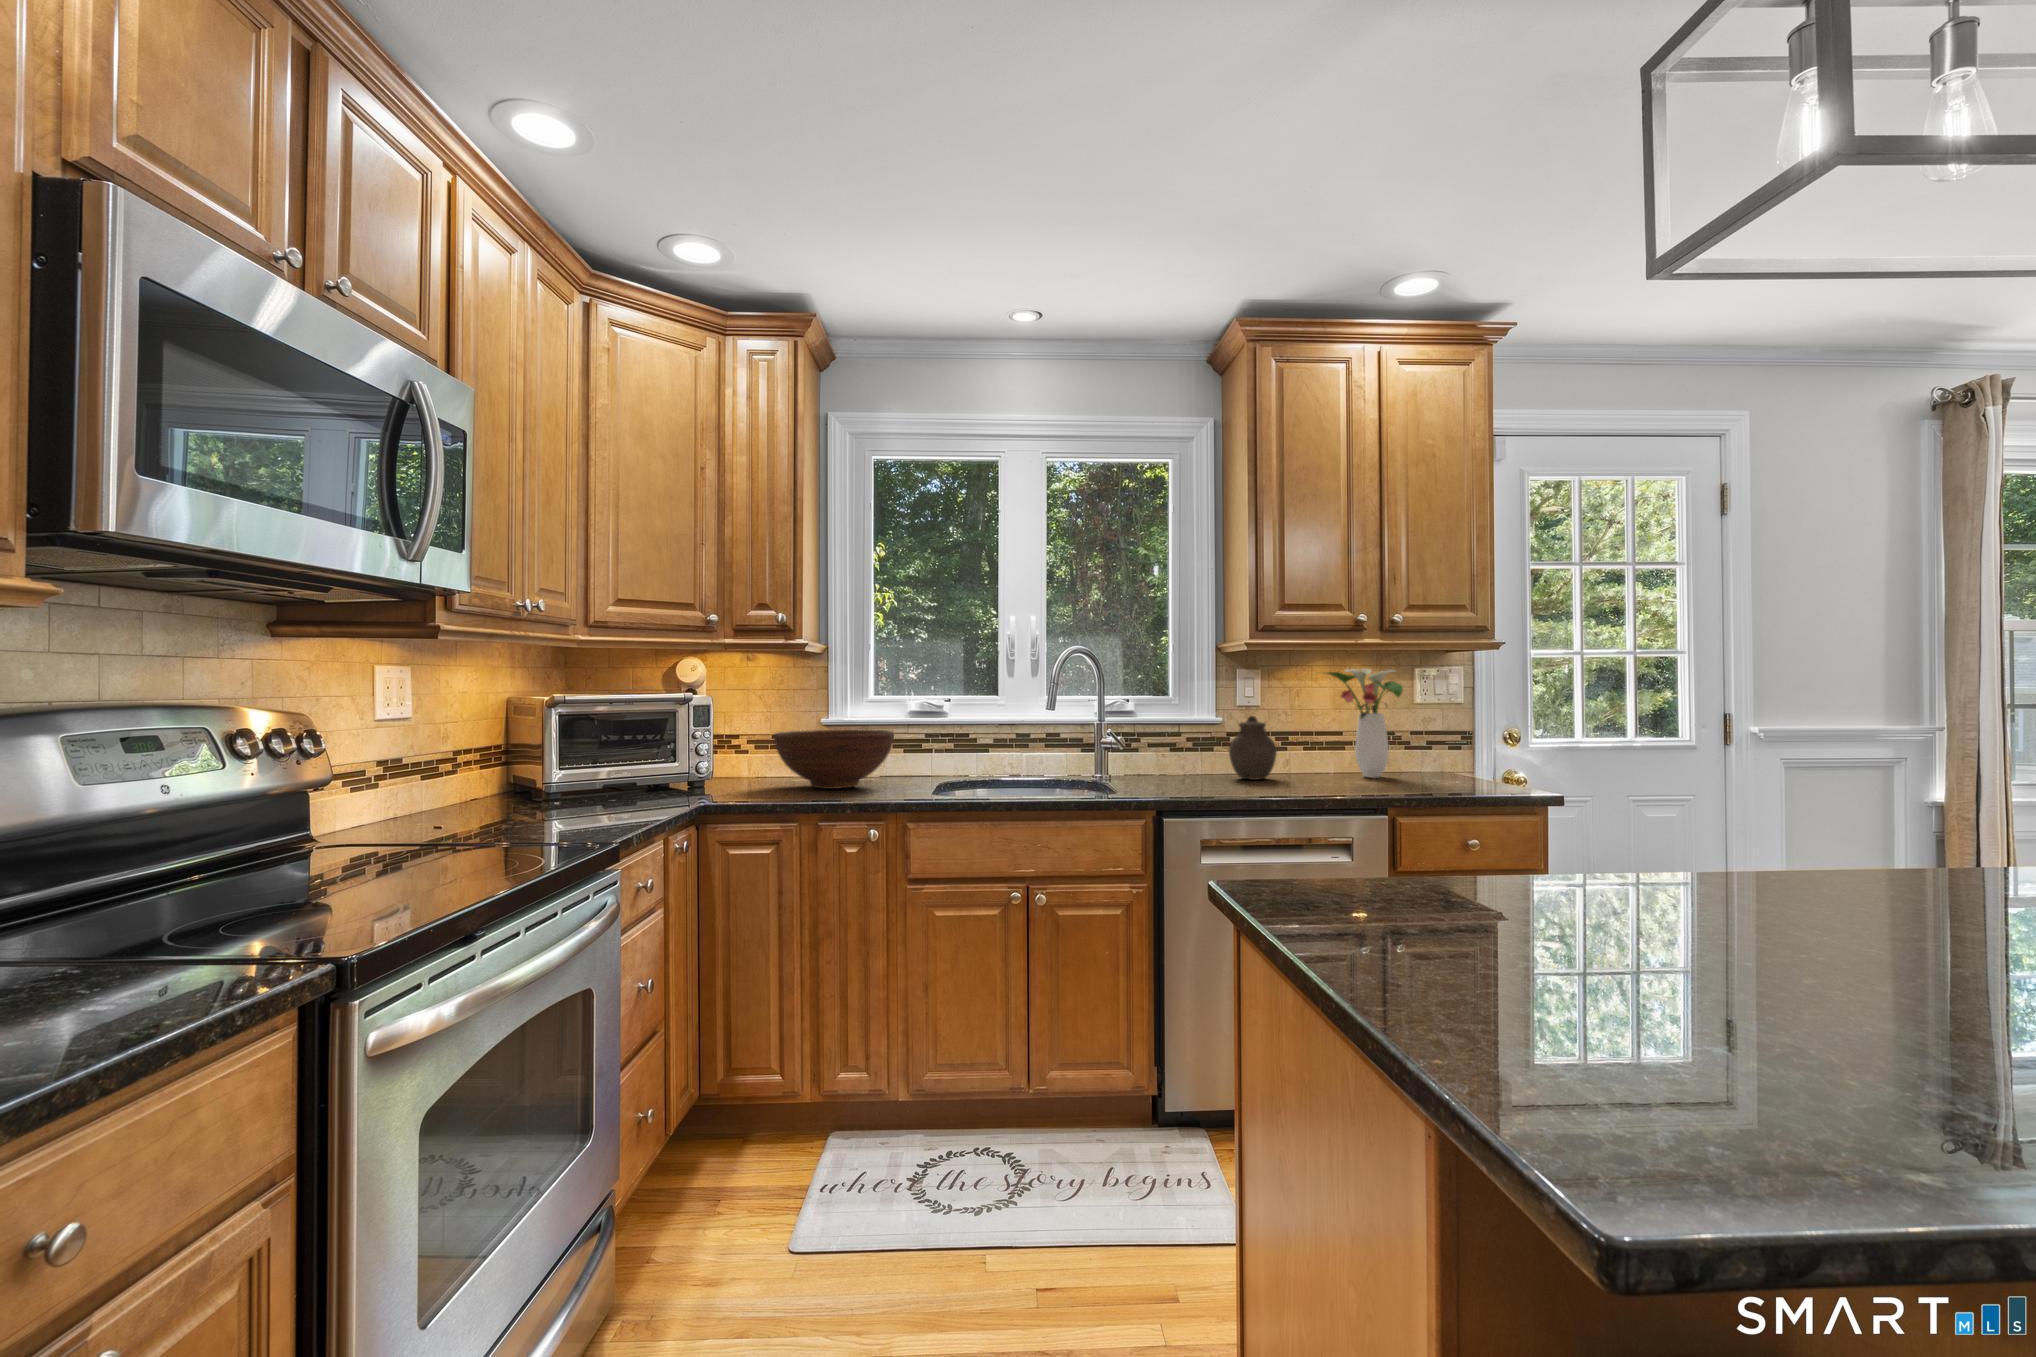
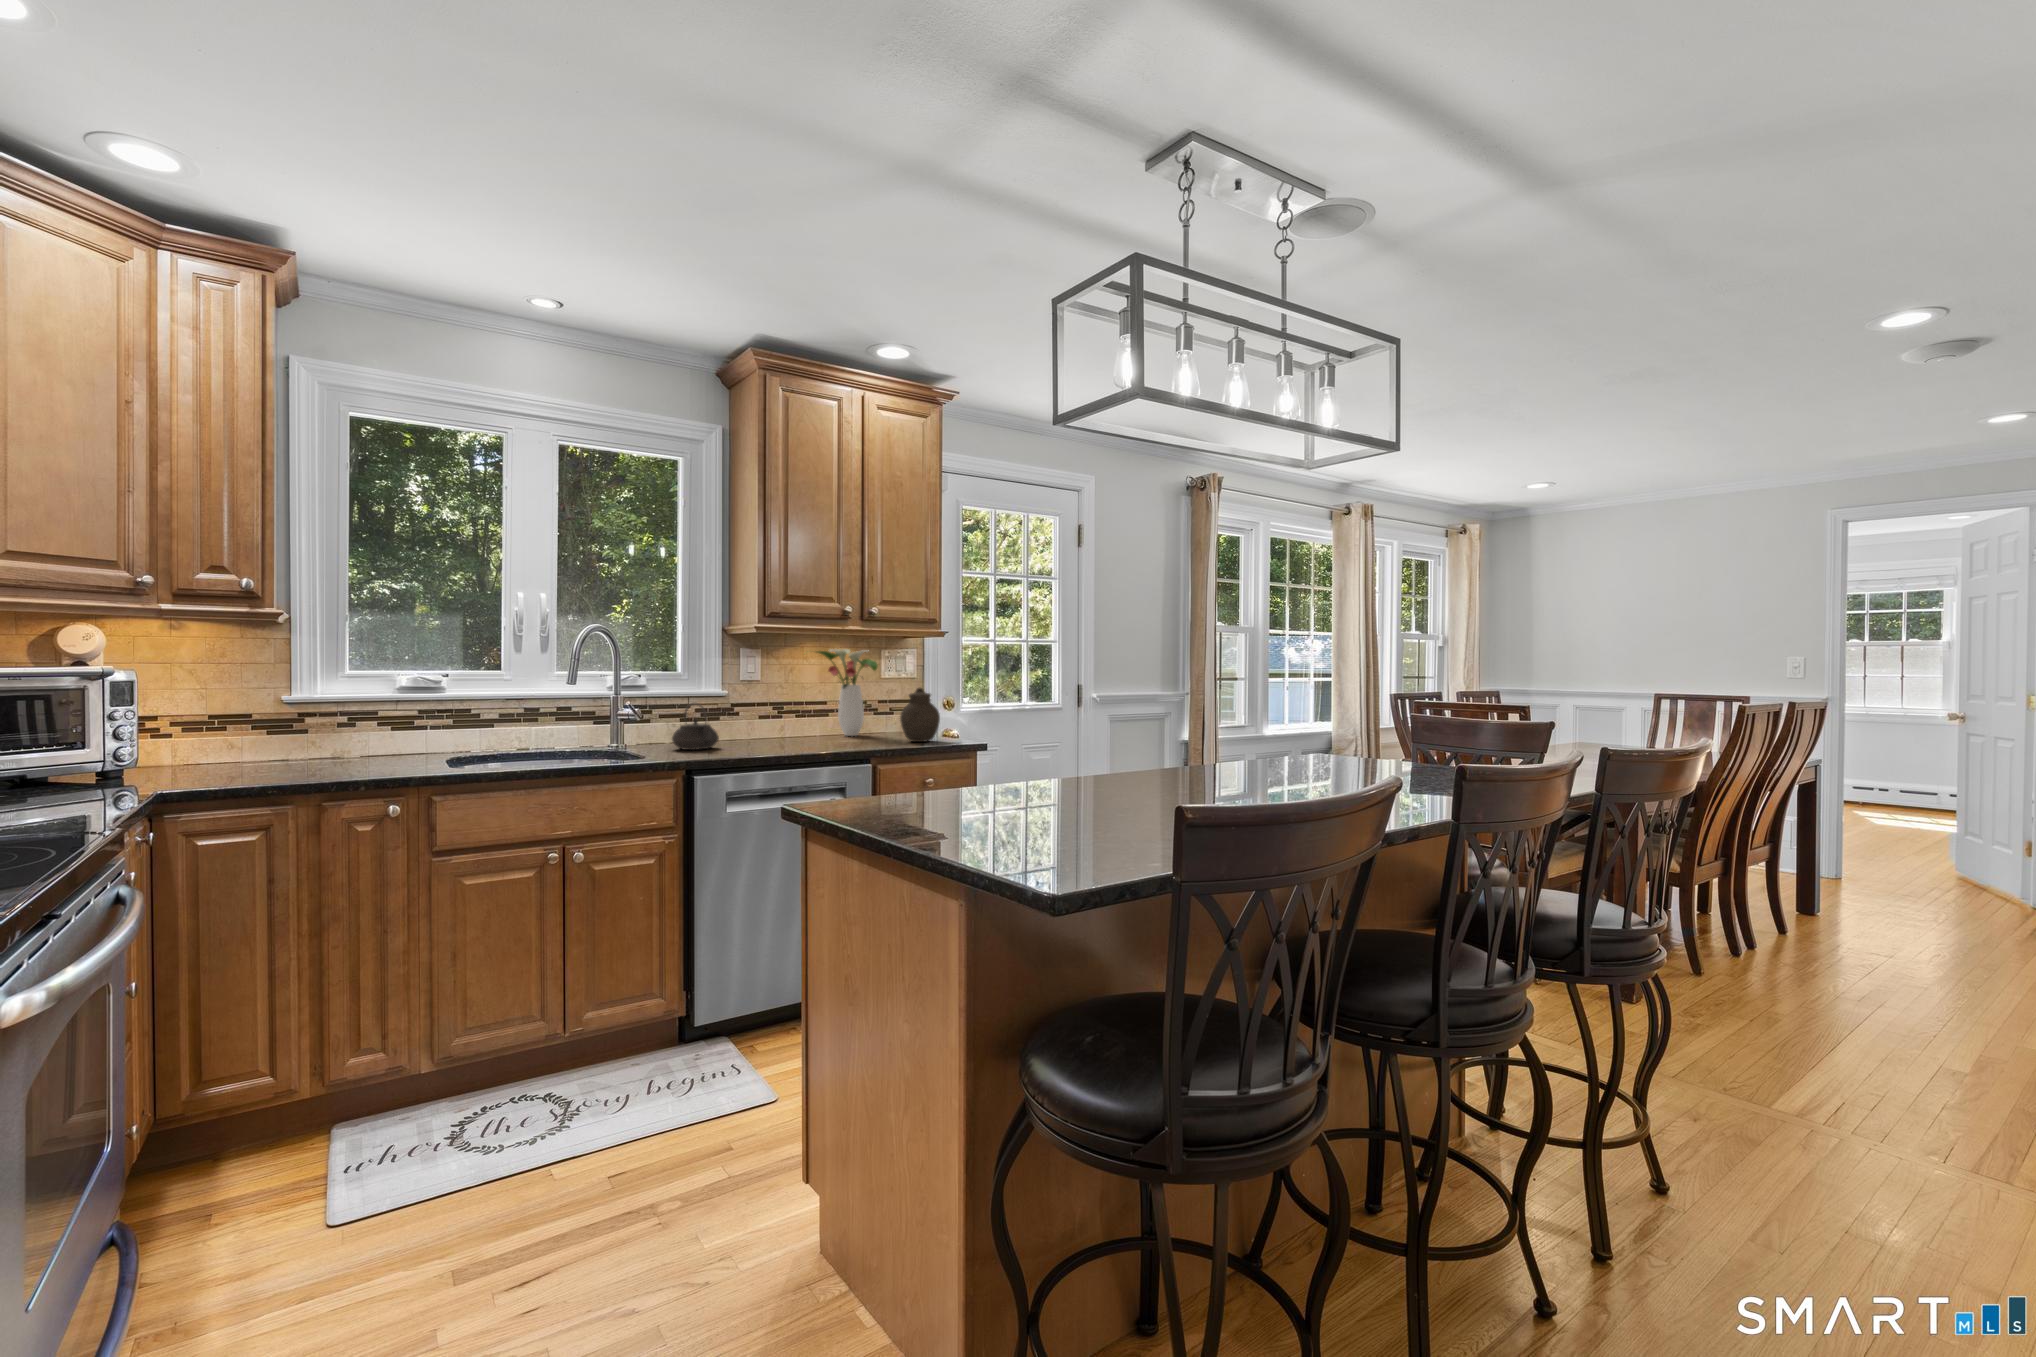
jar: present [1229,716,1277,780] -> present [900,688,940,742]
fruit bowl: present [774,730,894,789] -> none [239,705,397,767]
teapot: none [1153,733,1205,787] -> present [672,703,719,750]

